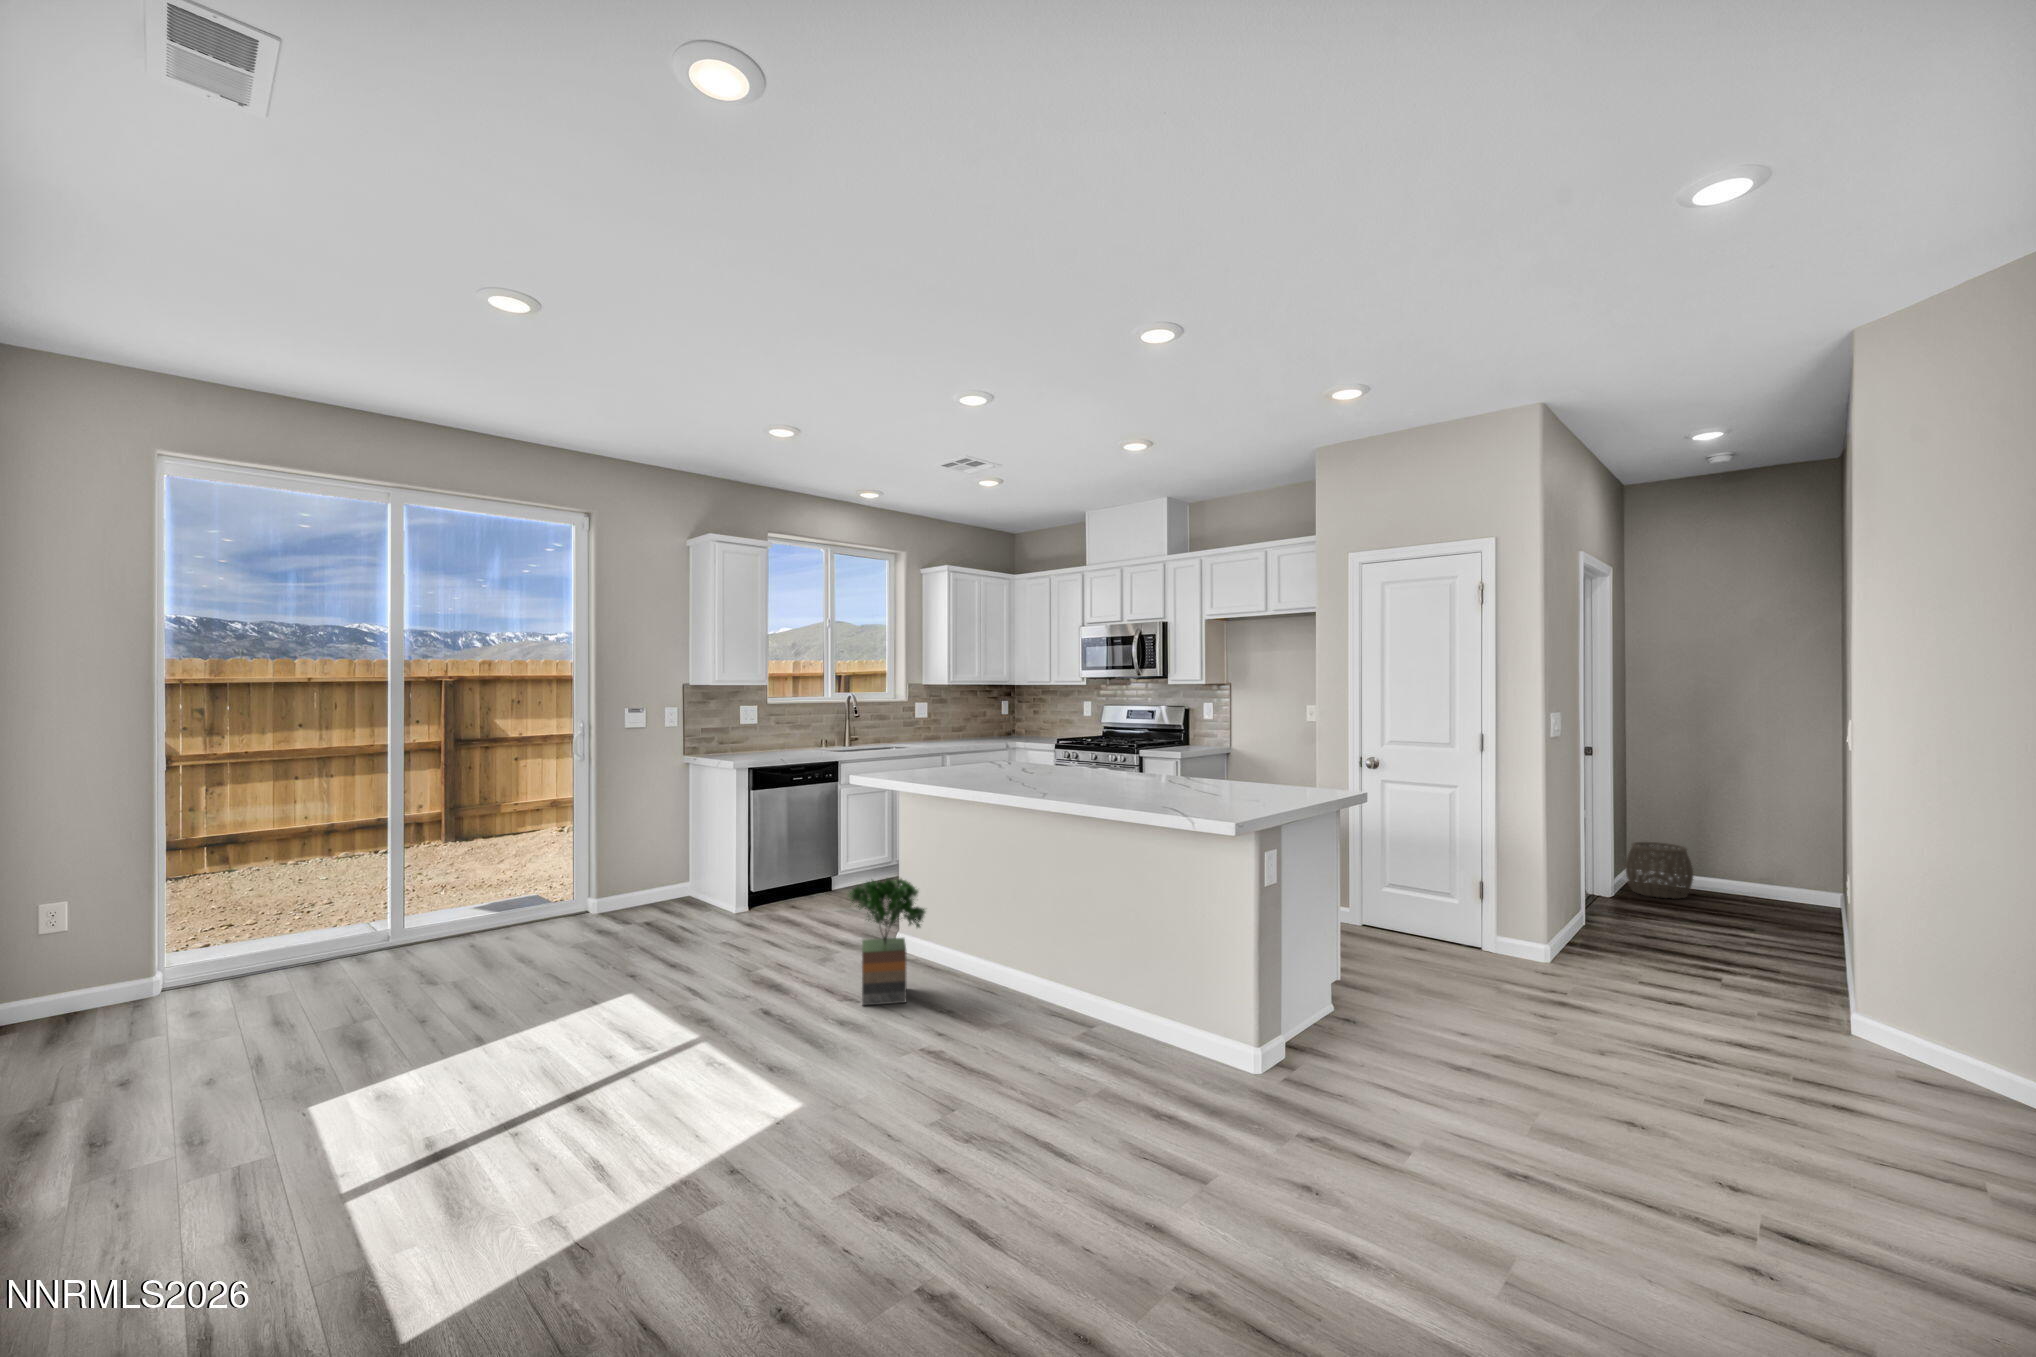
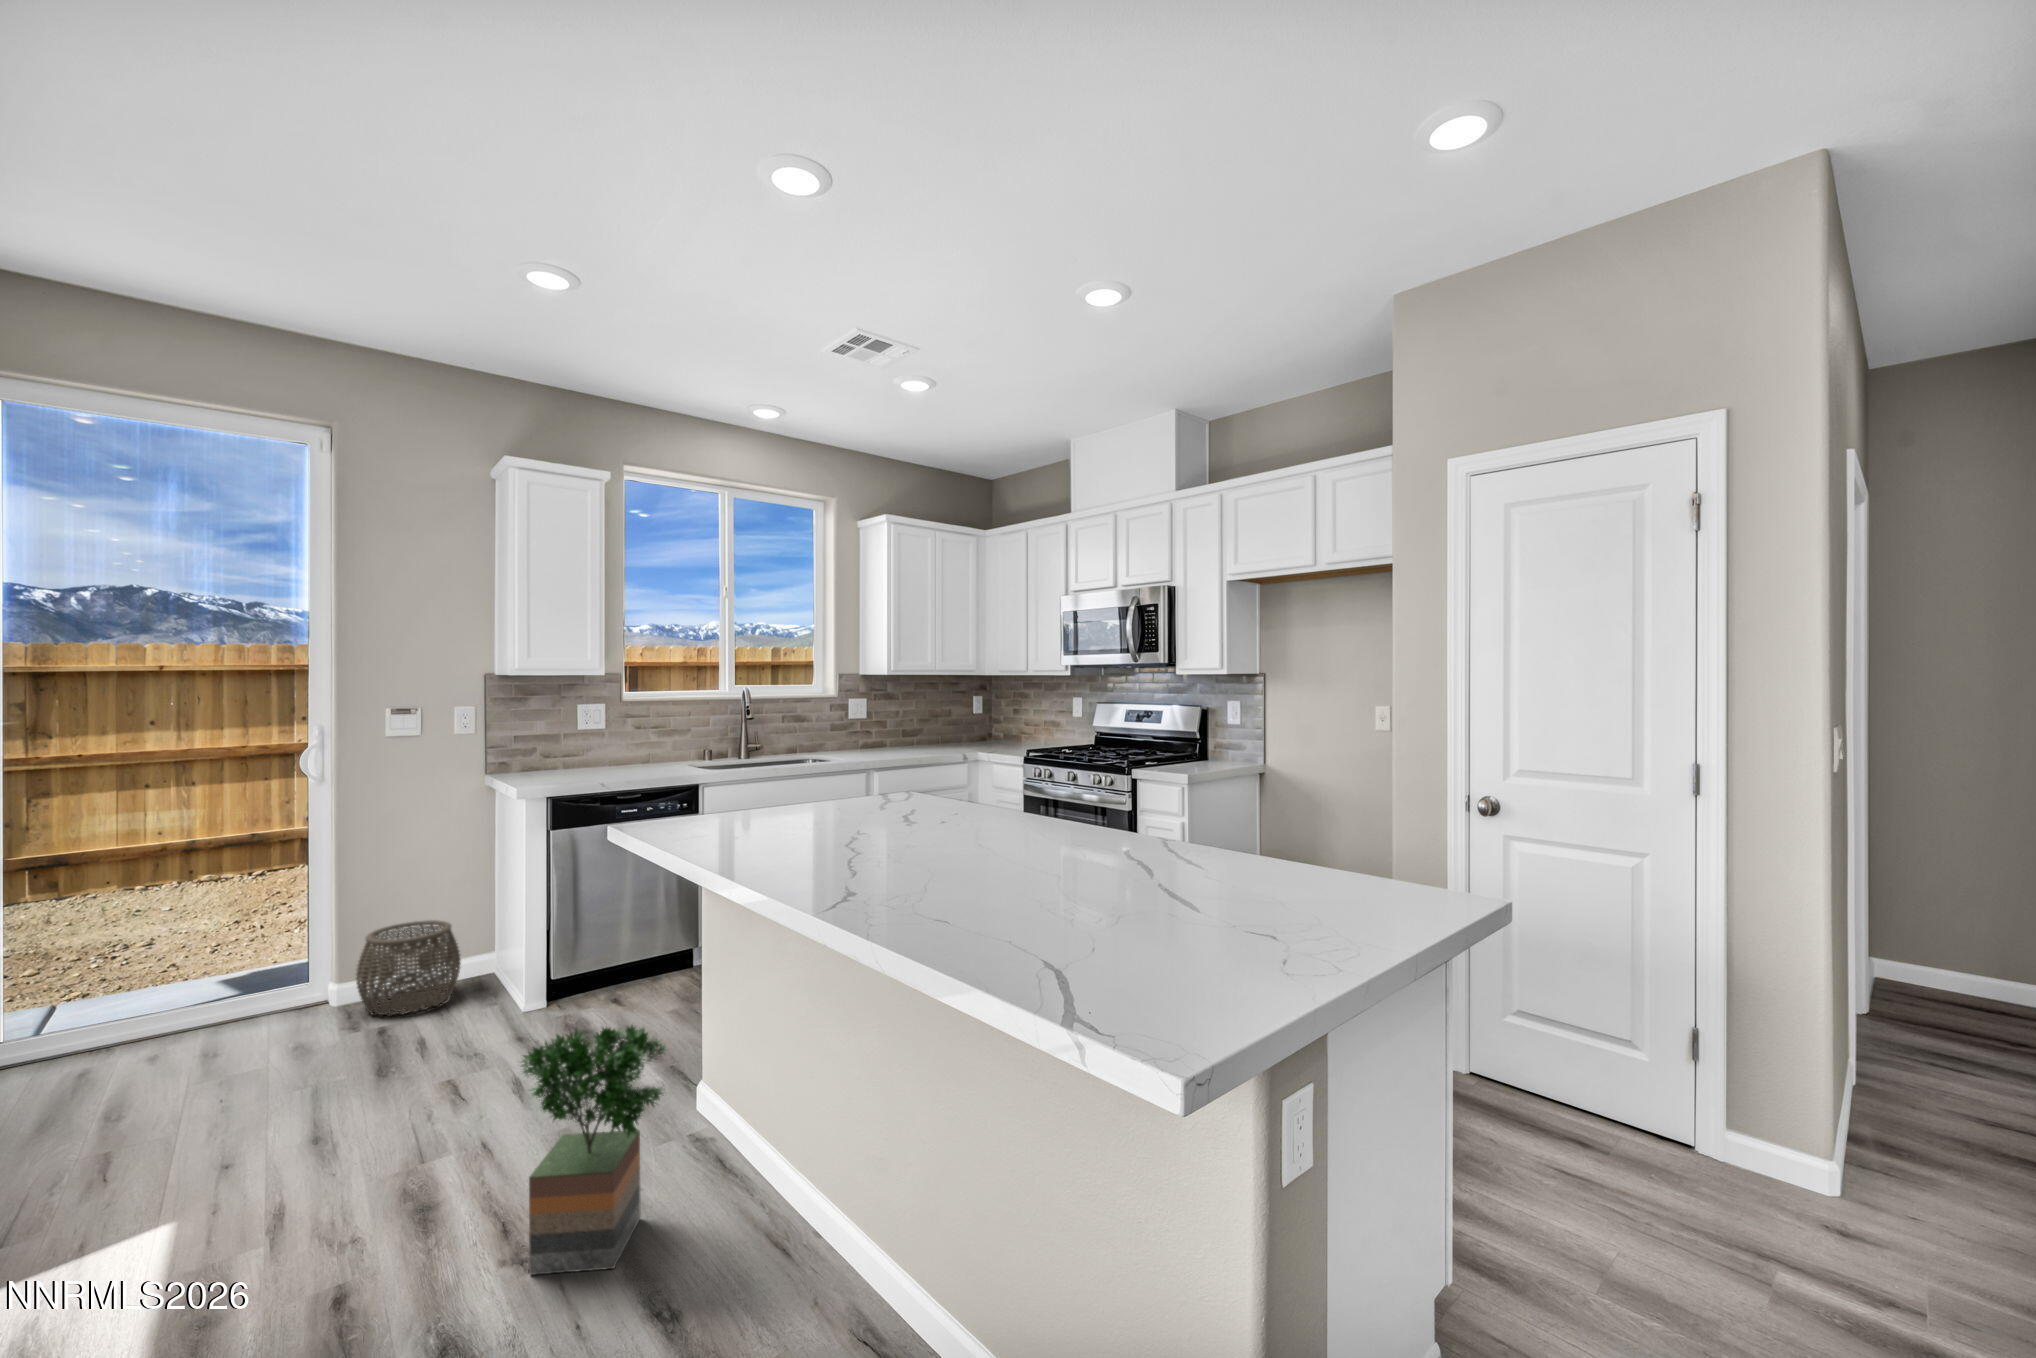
woven basket: present [1626,842,1693,899] -> present [356,920,461,1016]

